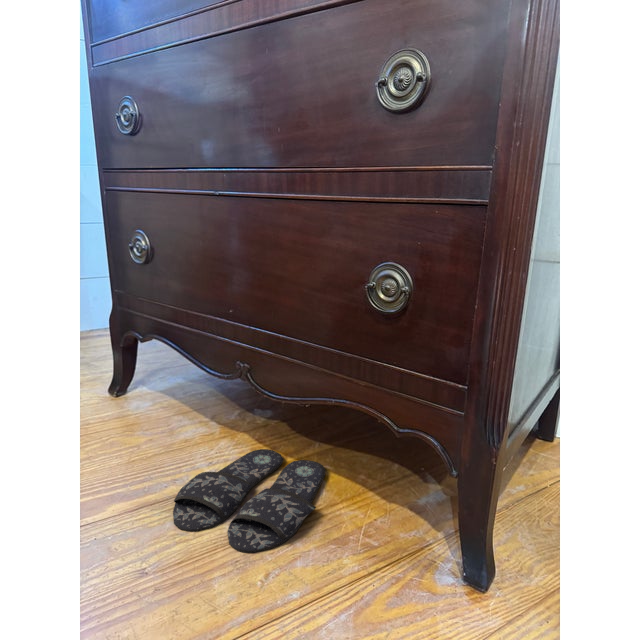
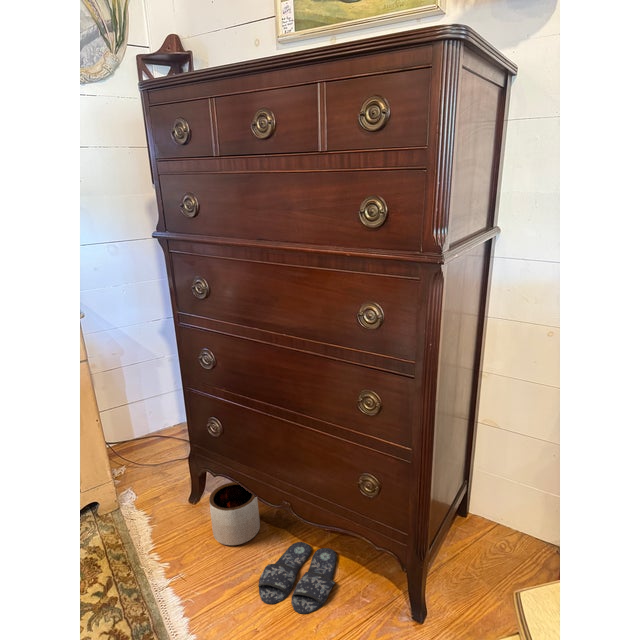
planter: none [121,353,206,445] -> present [209,482,260,545]

